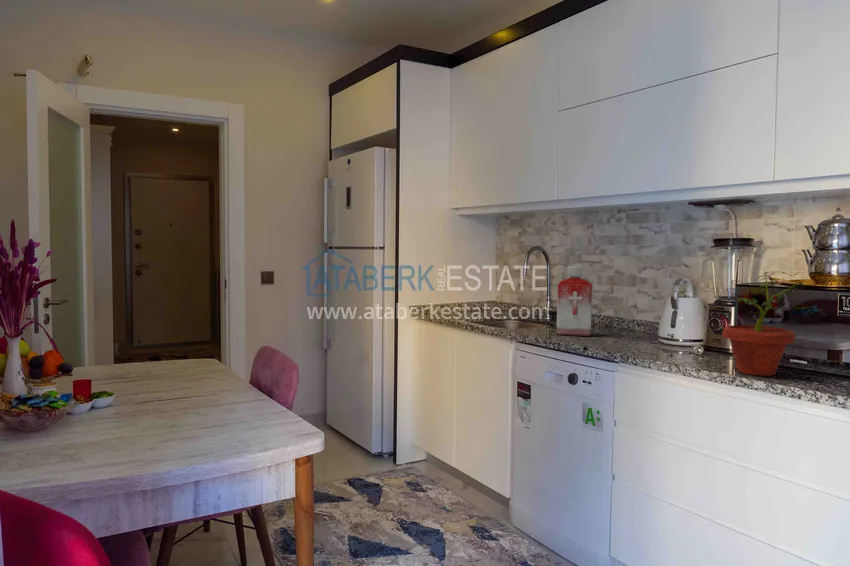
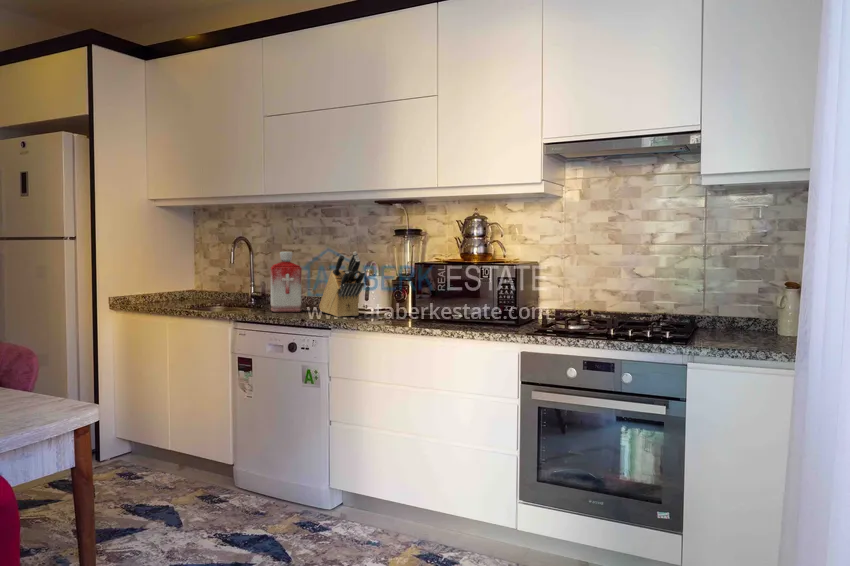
knife block: none [612,267,665,348] -> present [319,252,365,317]
potted plant: present [722,272,804,376] -> none [409,254,459,327]

